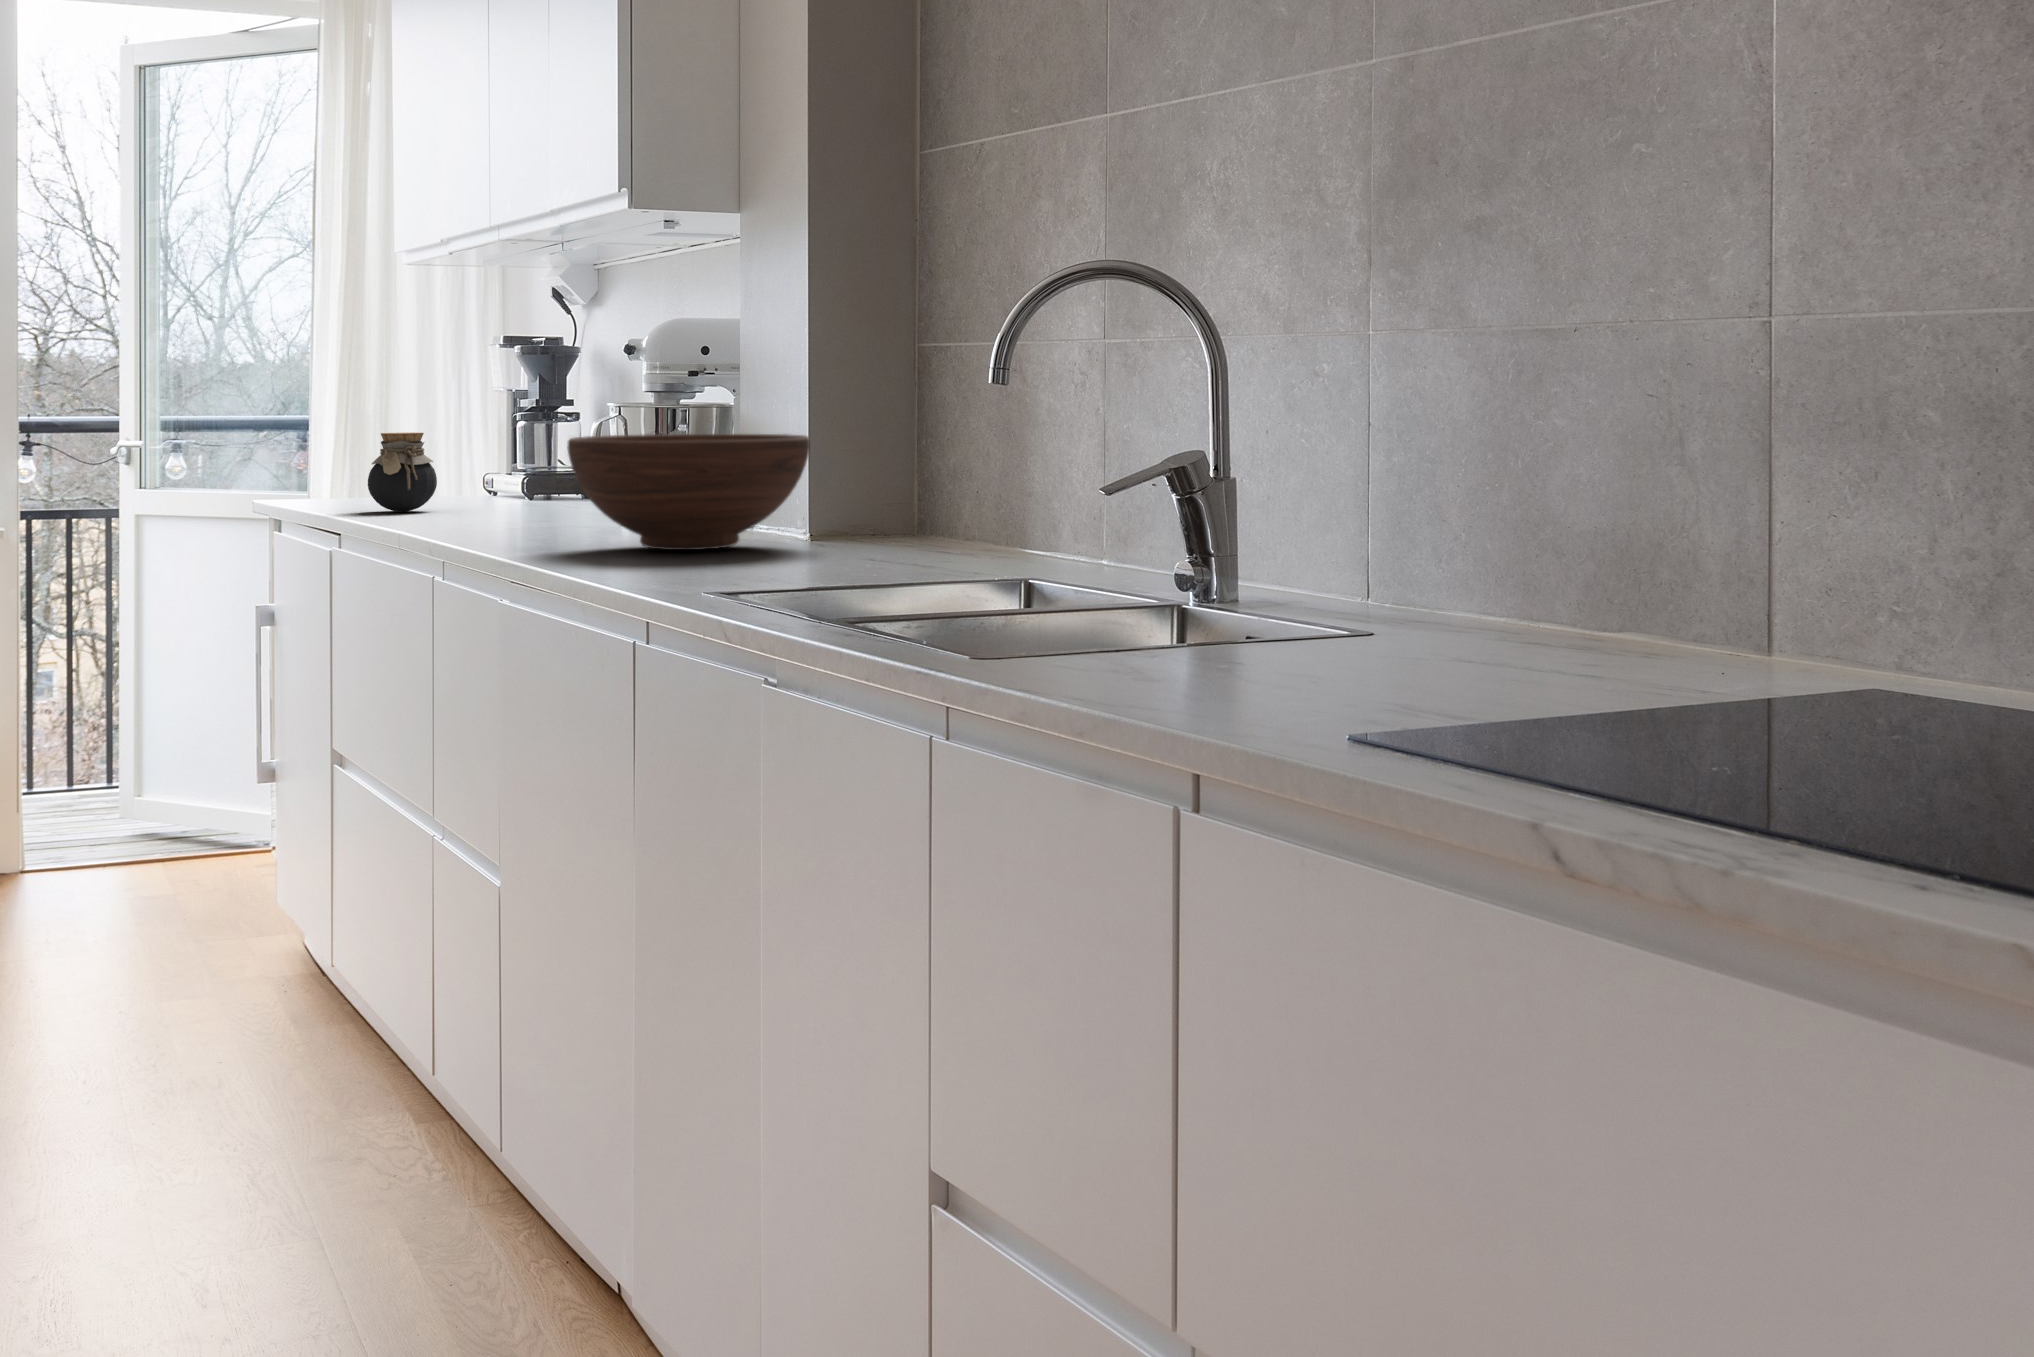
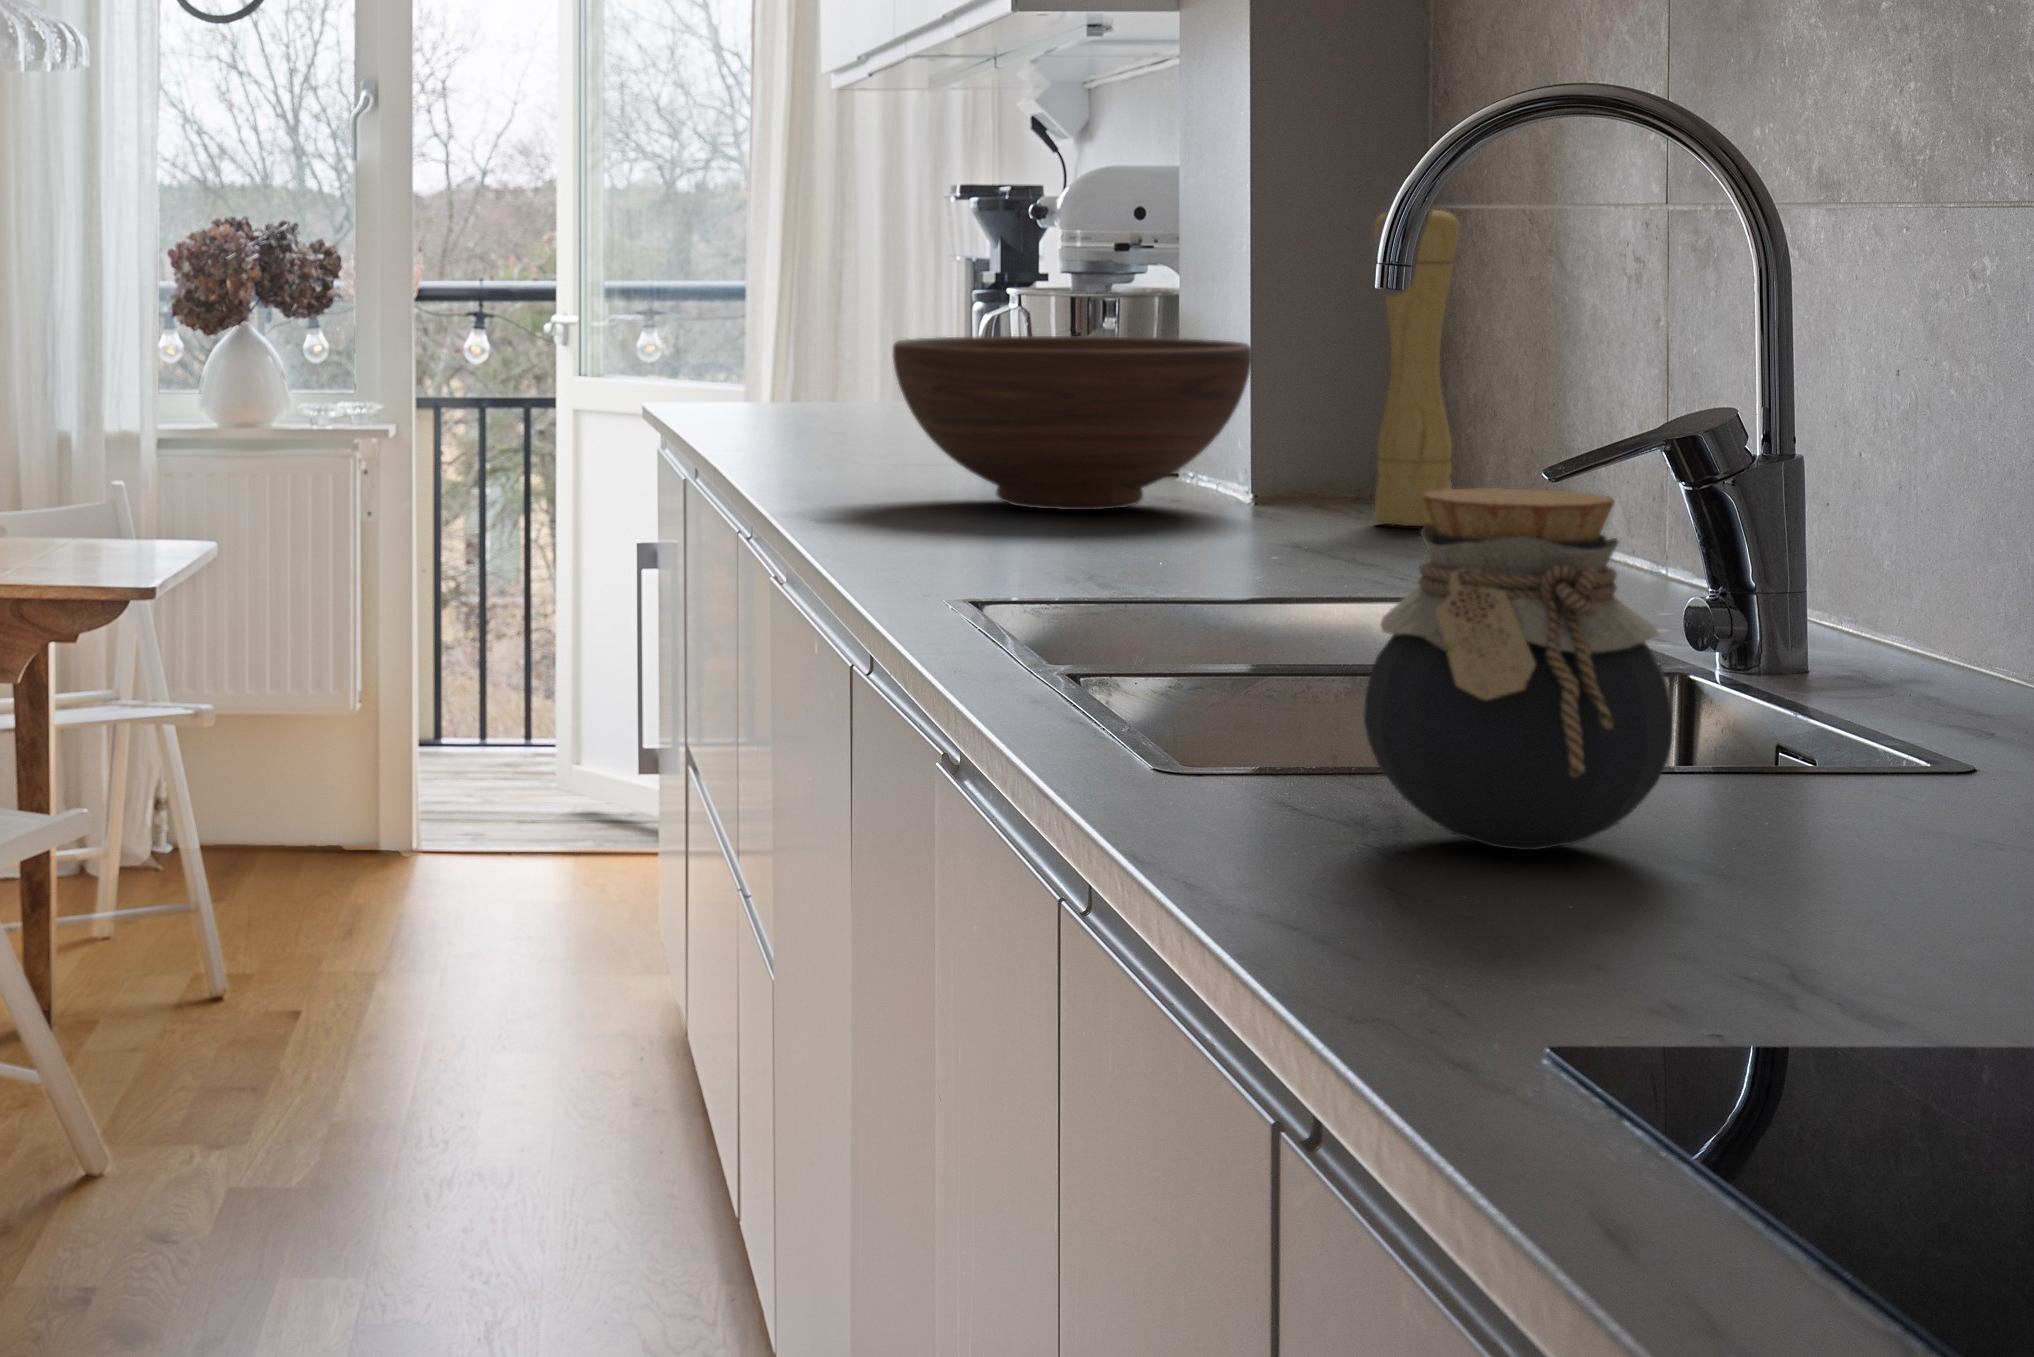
pepper mill: none [892,344,943,549] -> present [1374,209,1460,526]
jar: present [368,433,437,511] -> present [1364,488,1673,850]

